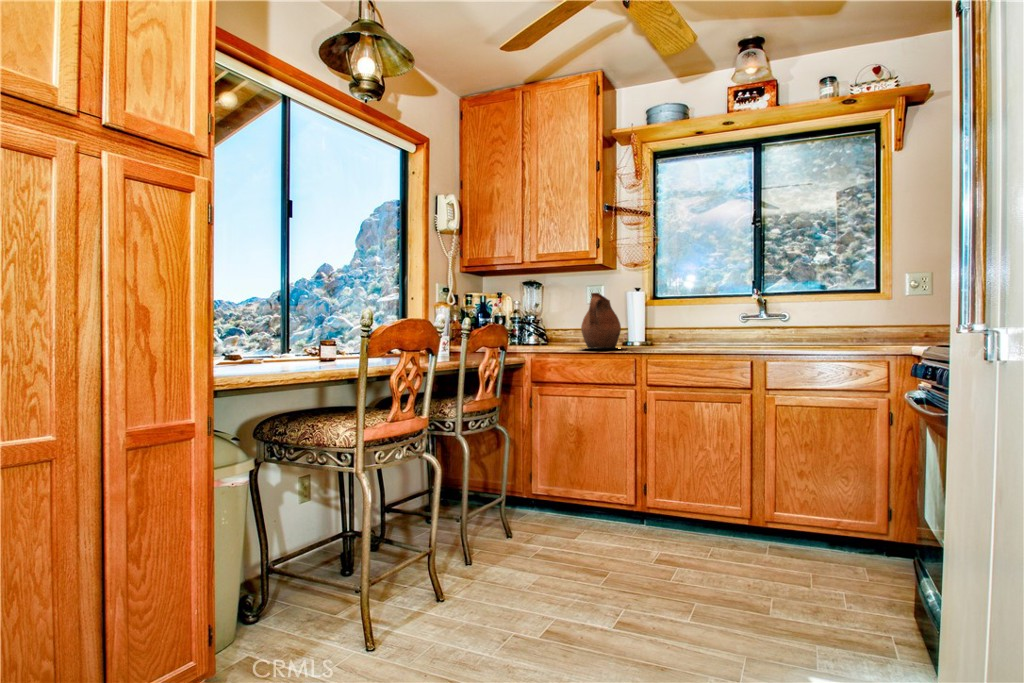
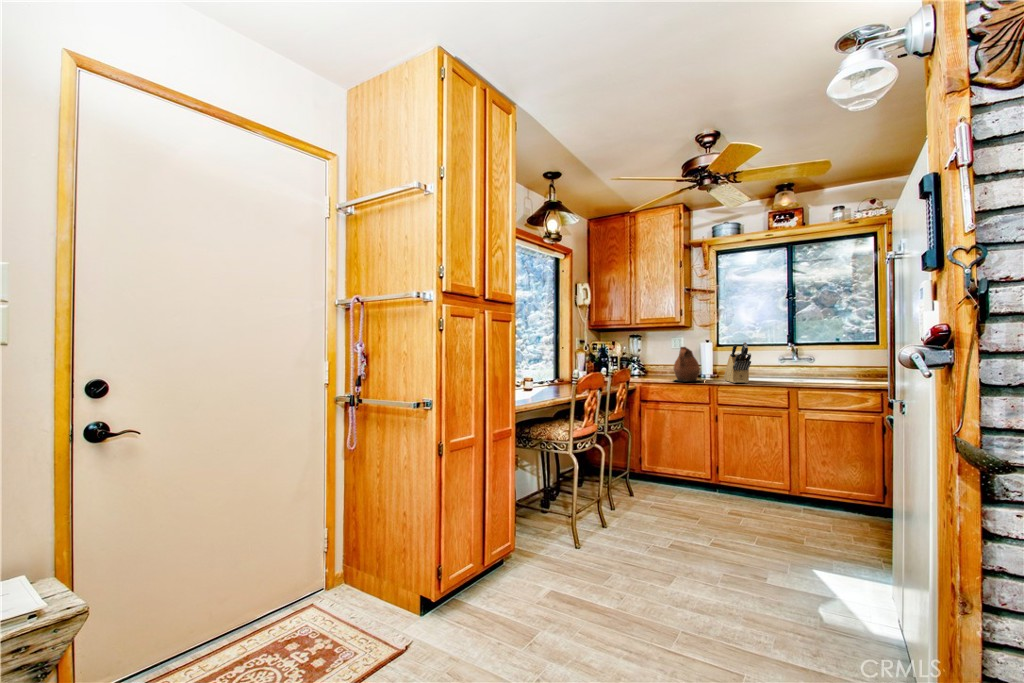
knife block: none [658,282,696,349] -> present [724,342,751,383]

